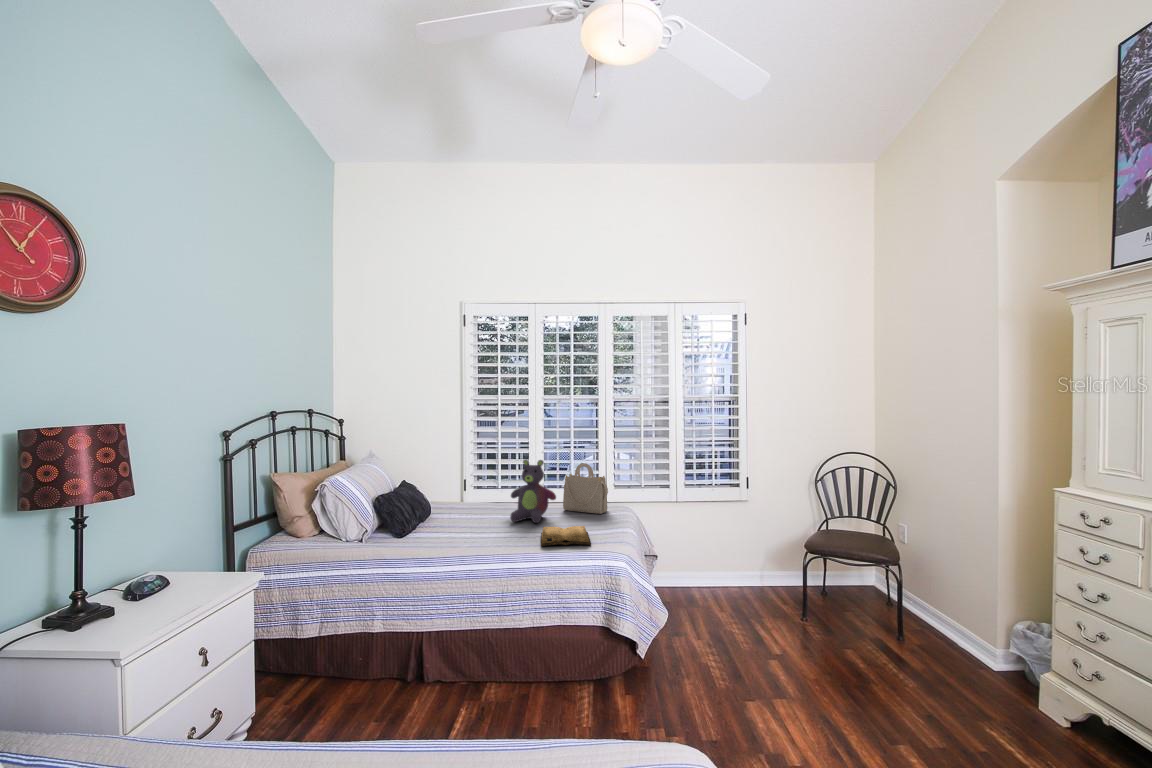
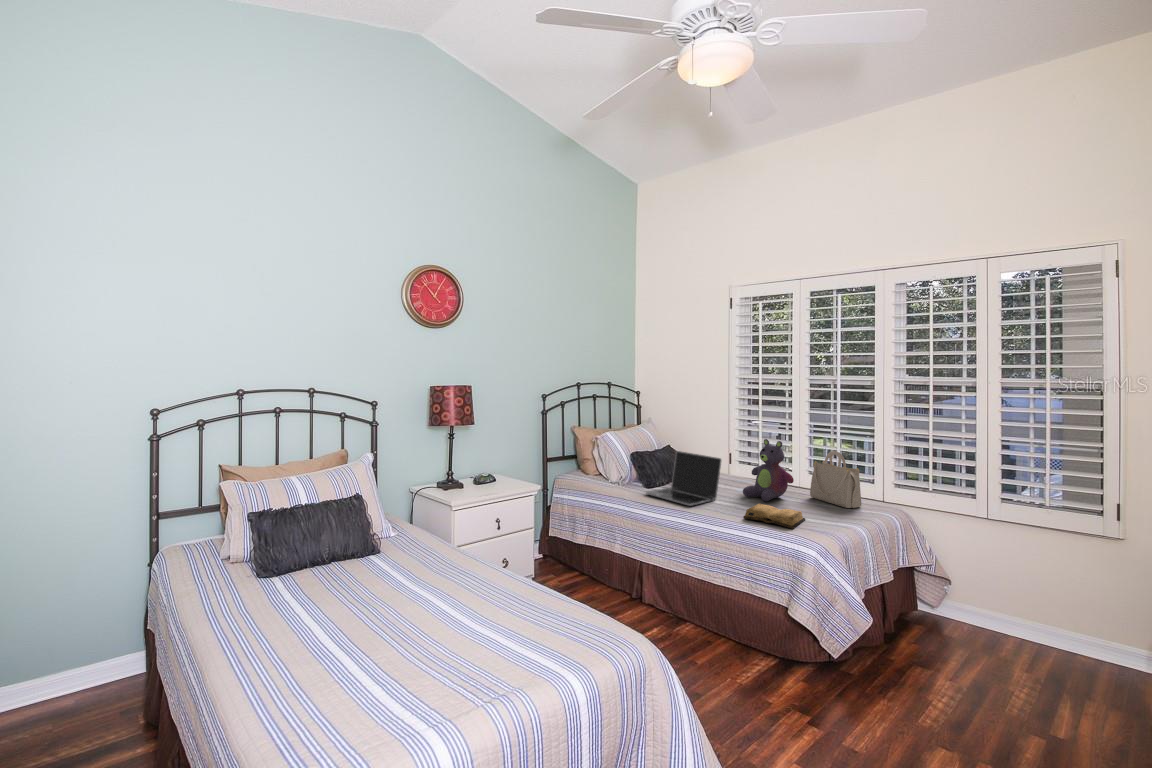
laptop: none [410,485,494,547] -> present [646,451,721,506]

